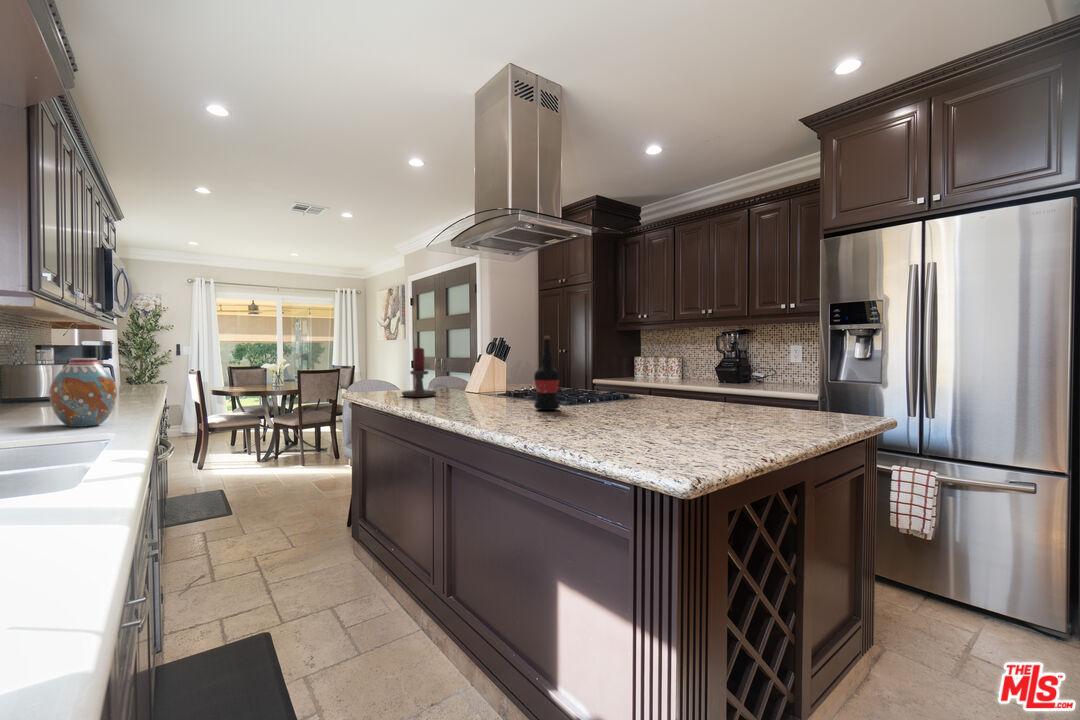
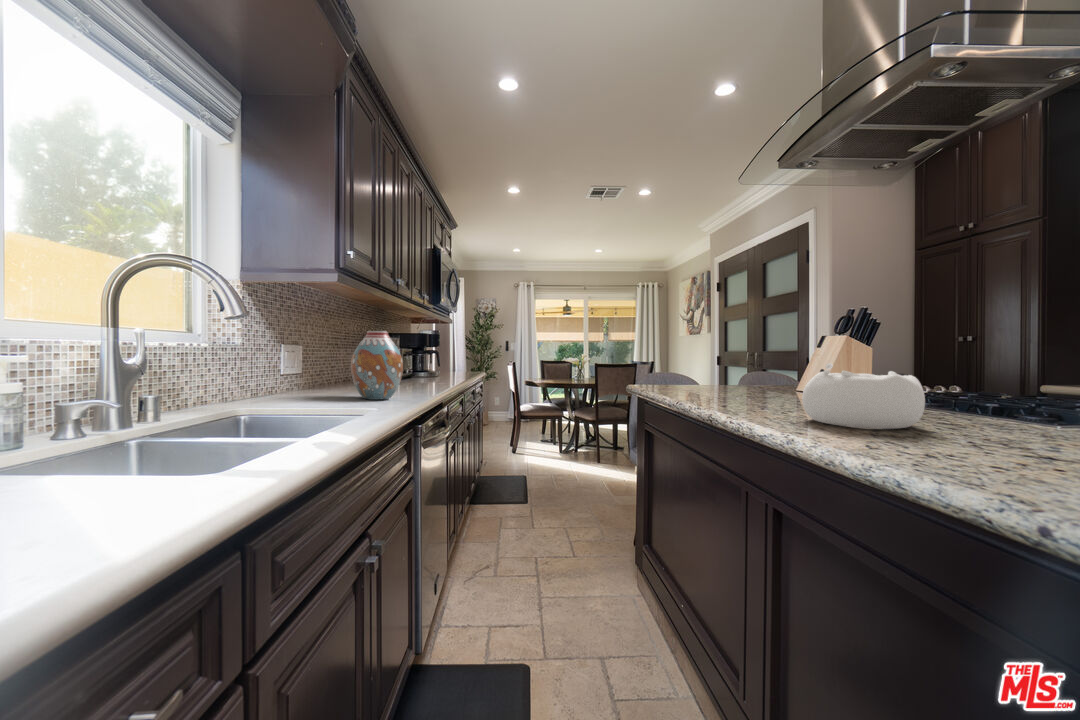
wine bottle: present [534,336,560,410] -> none [958,271,1031,423]
candle holder: present [402,348,447,397] -> none [700,321,768,390]
decorative bowl: none [462,385,516,418] -> present [802,363,925,429]

